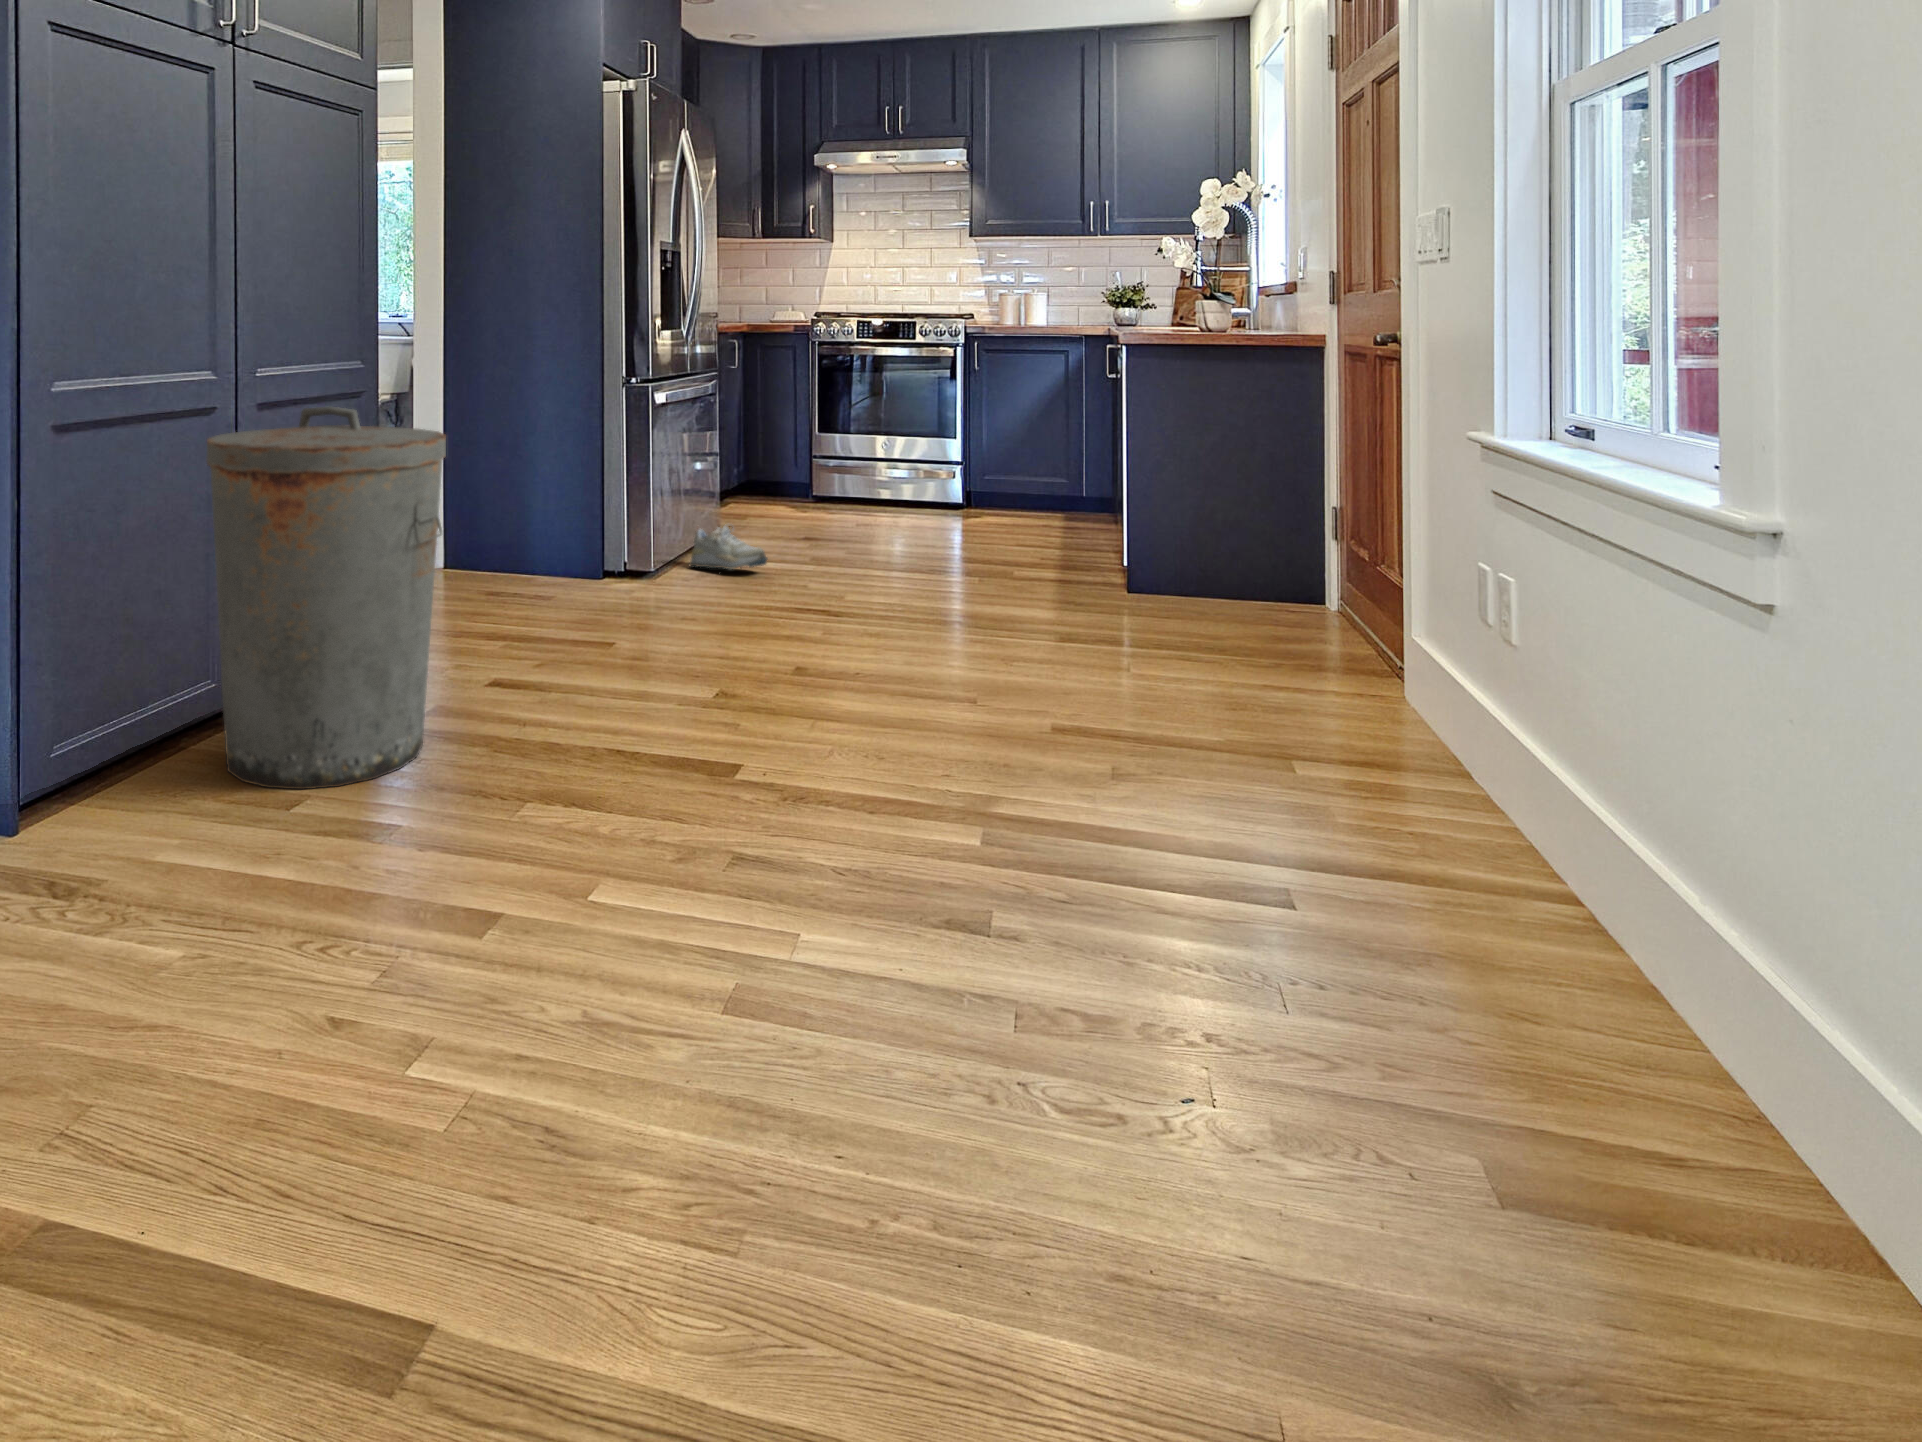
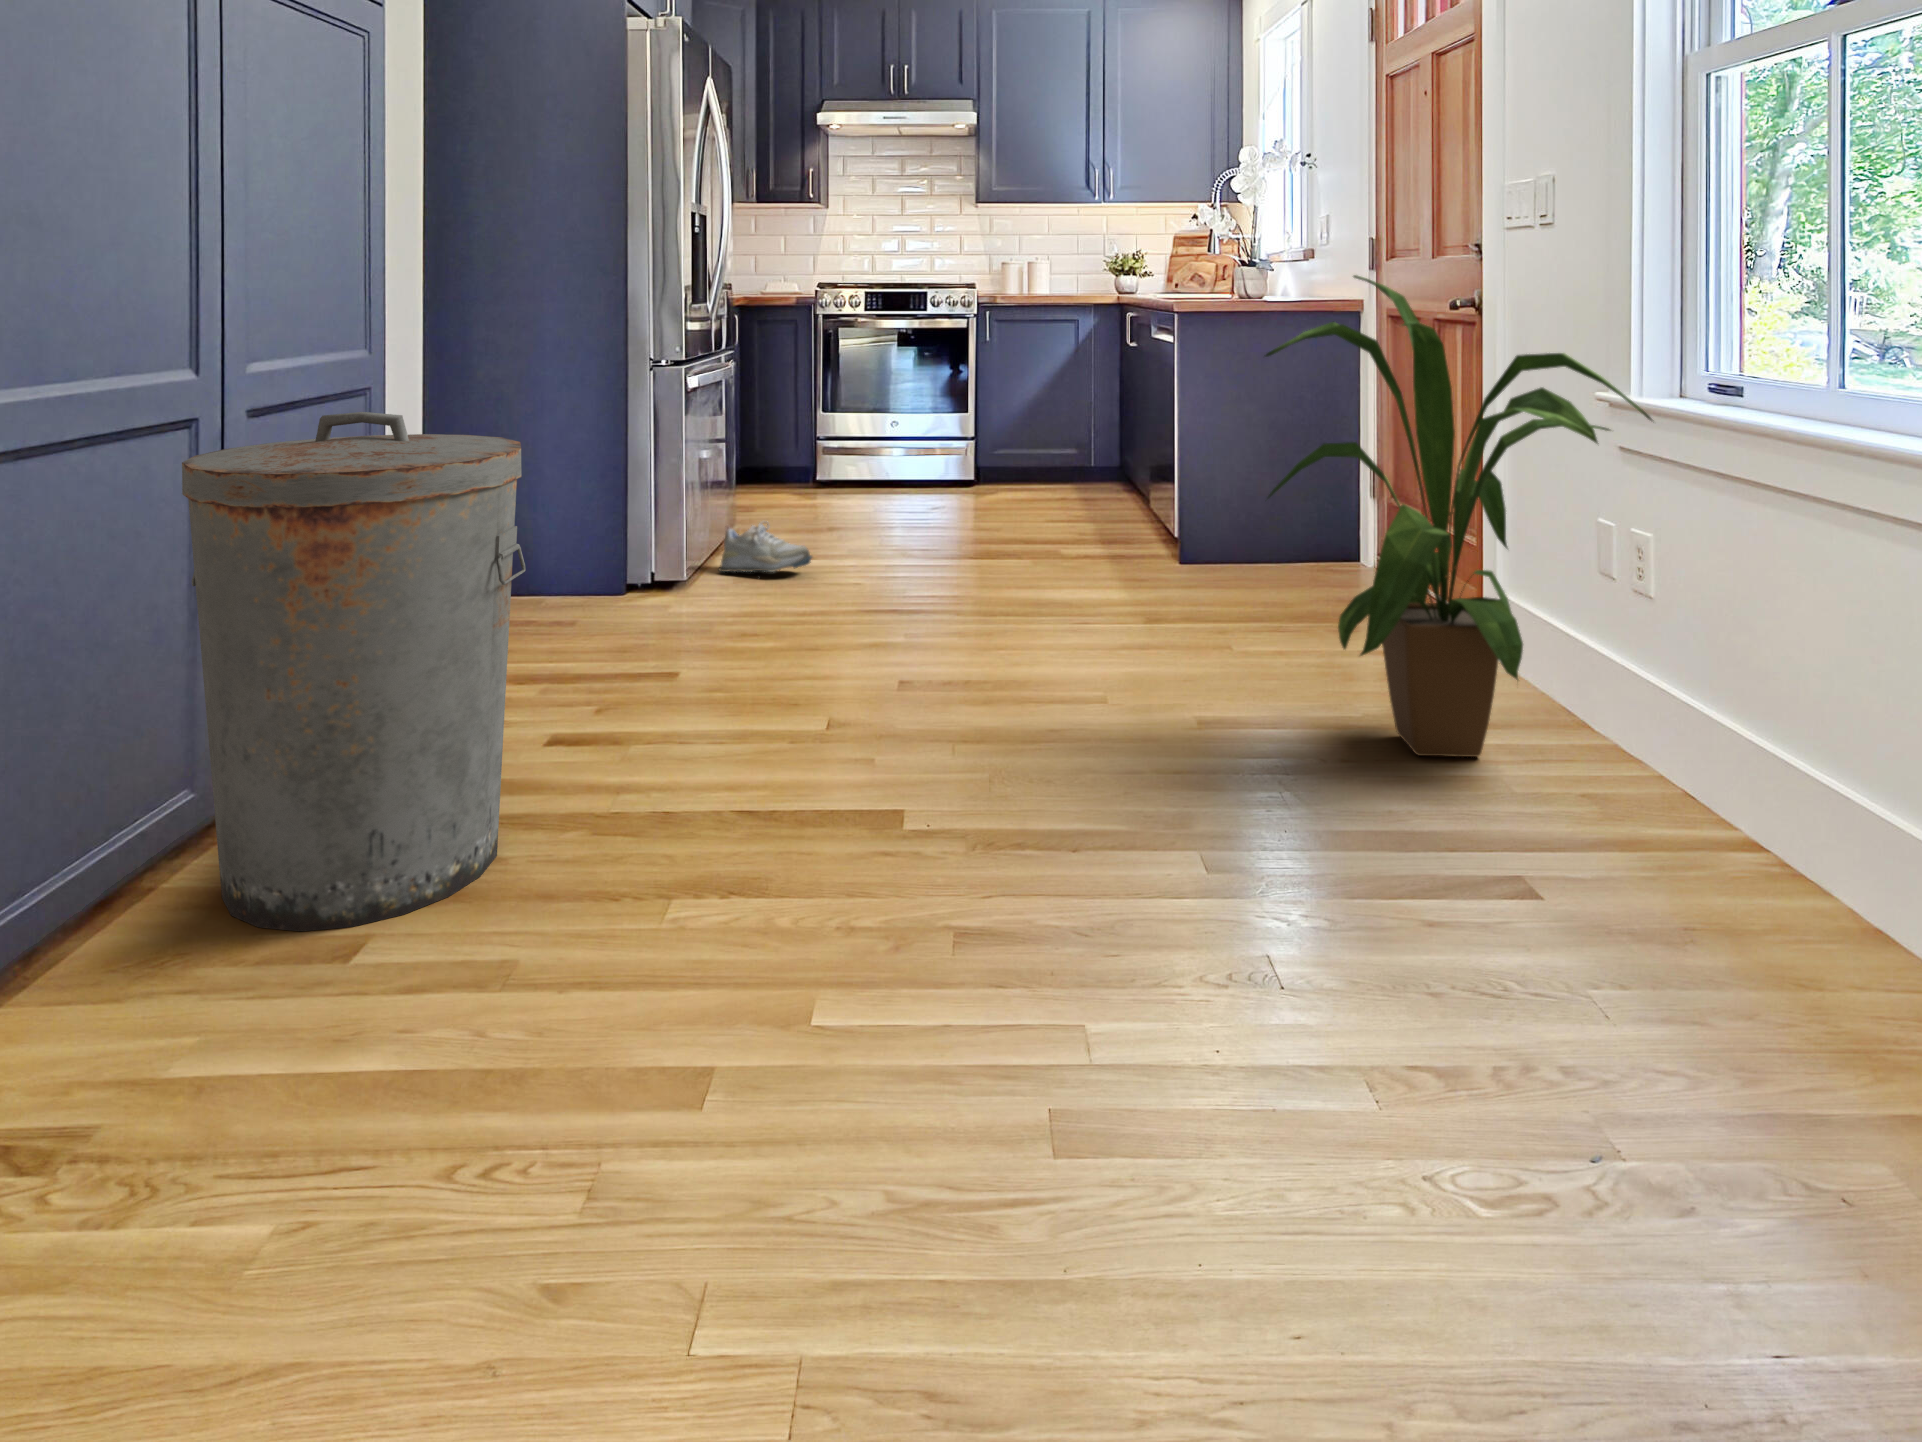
house plant: none [1104,308,1497,785] -> present [1265,275,1652,757]

